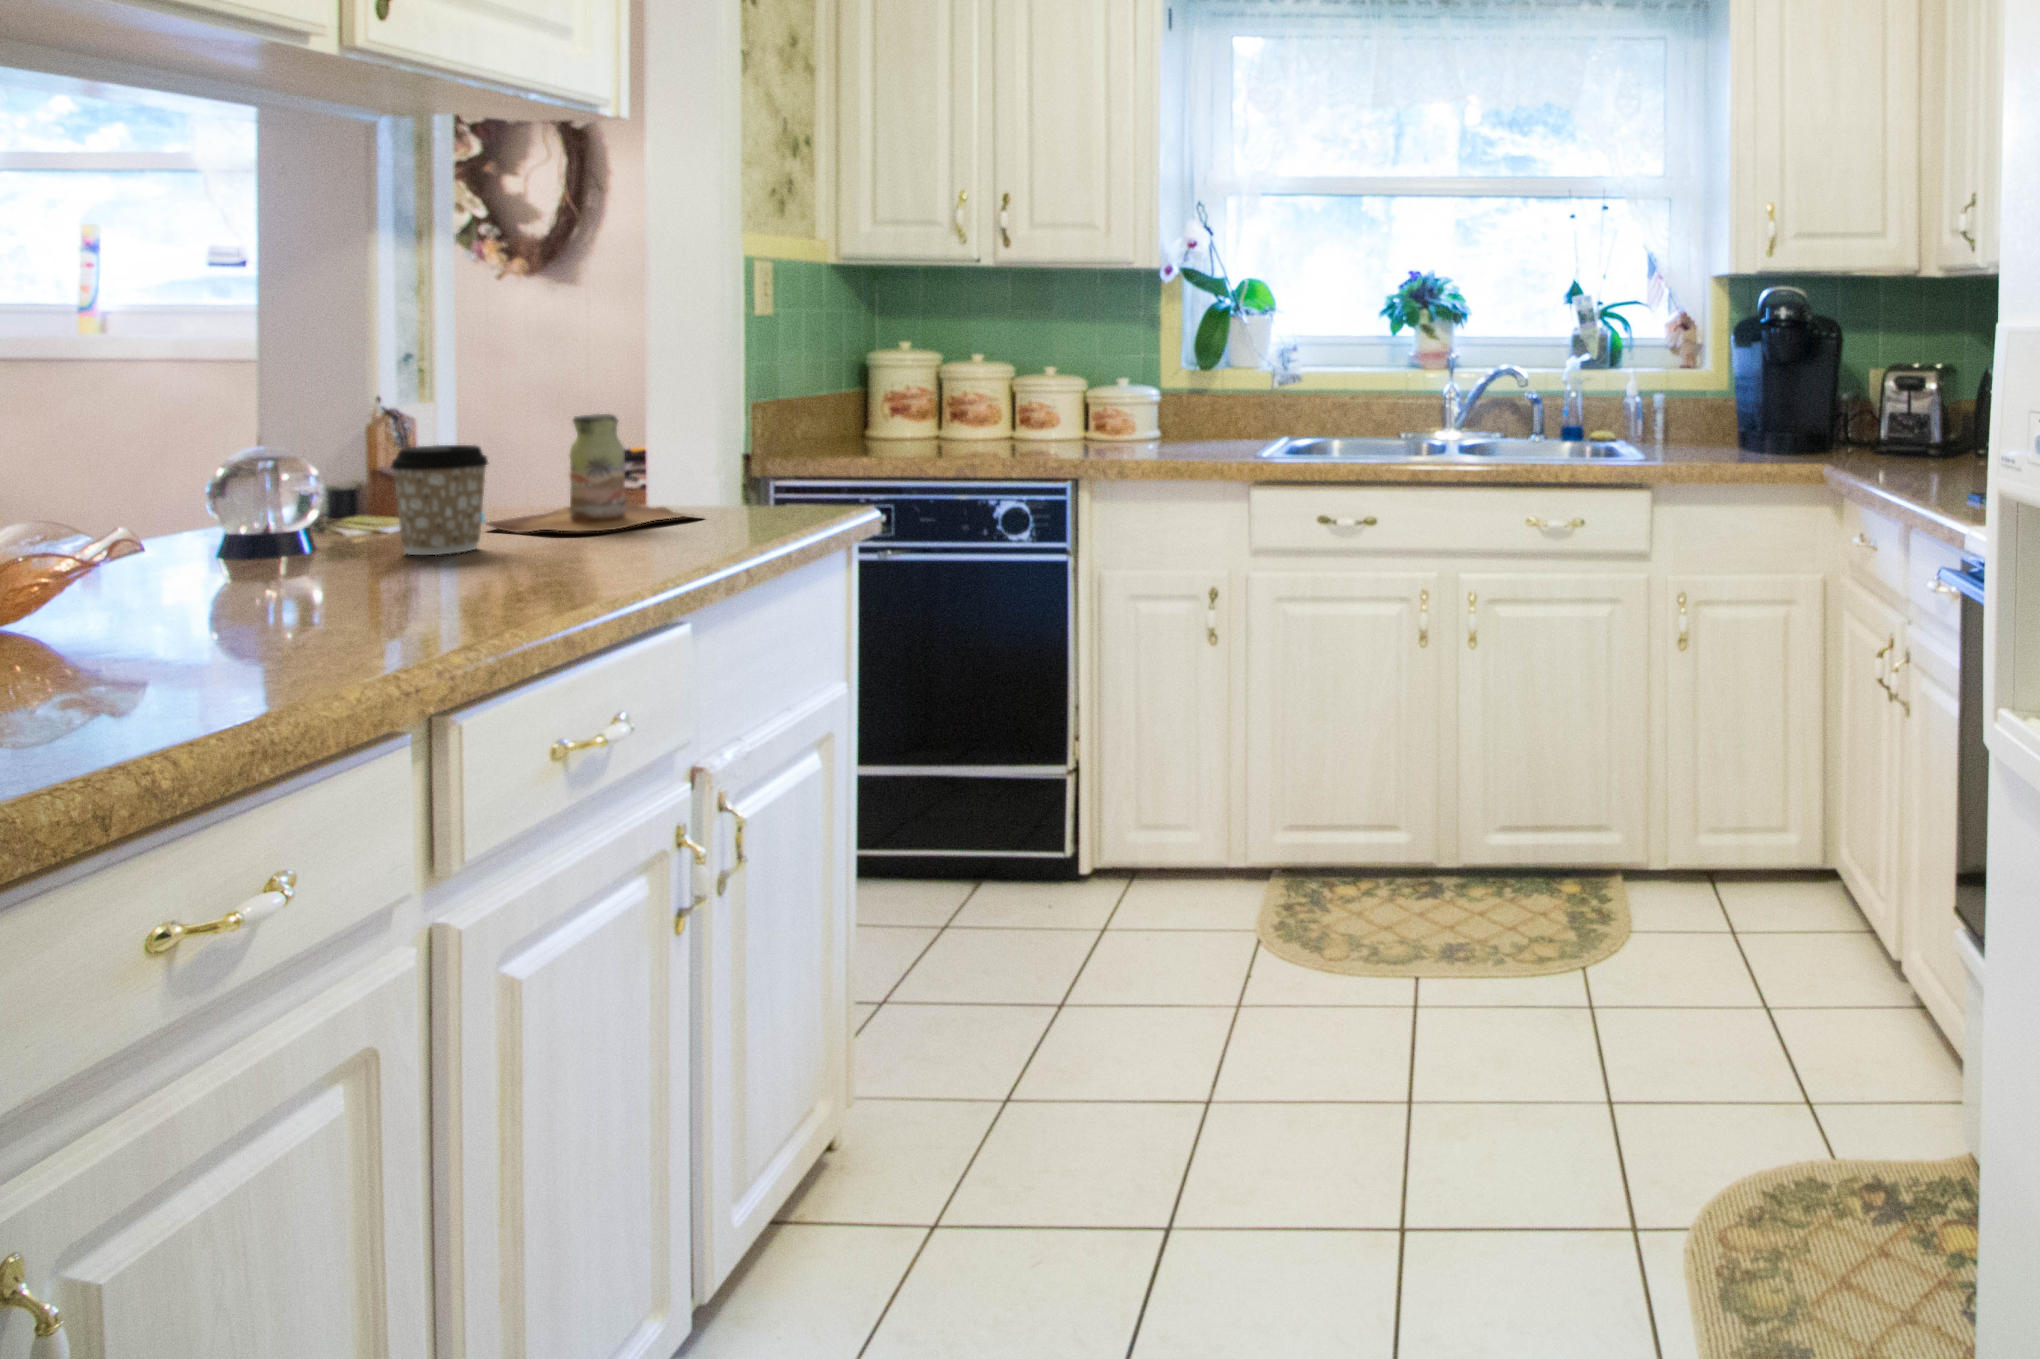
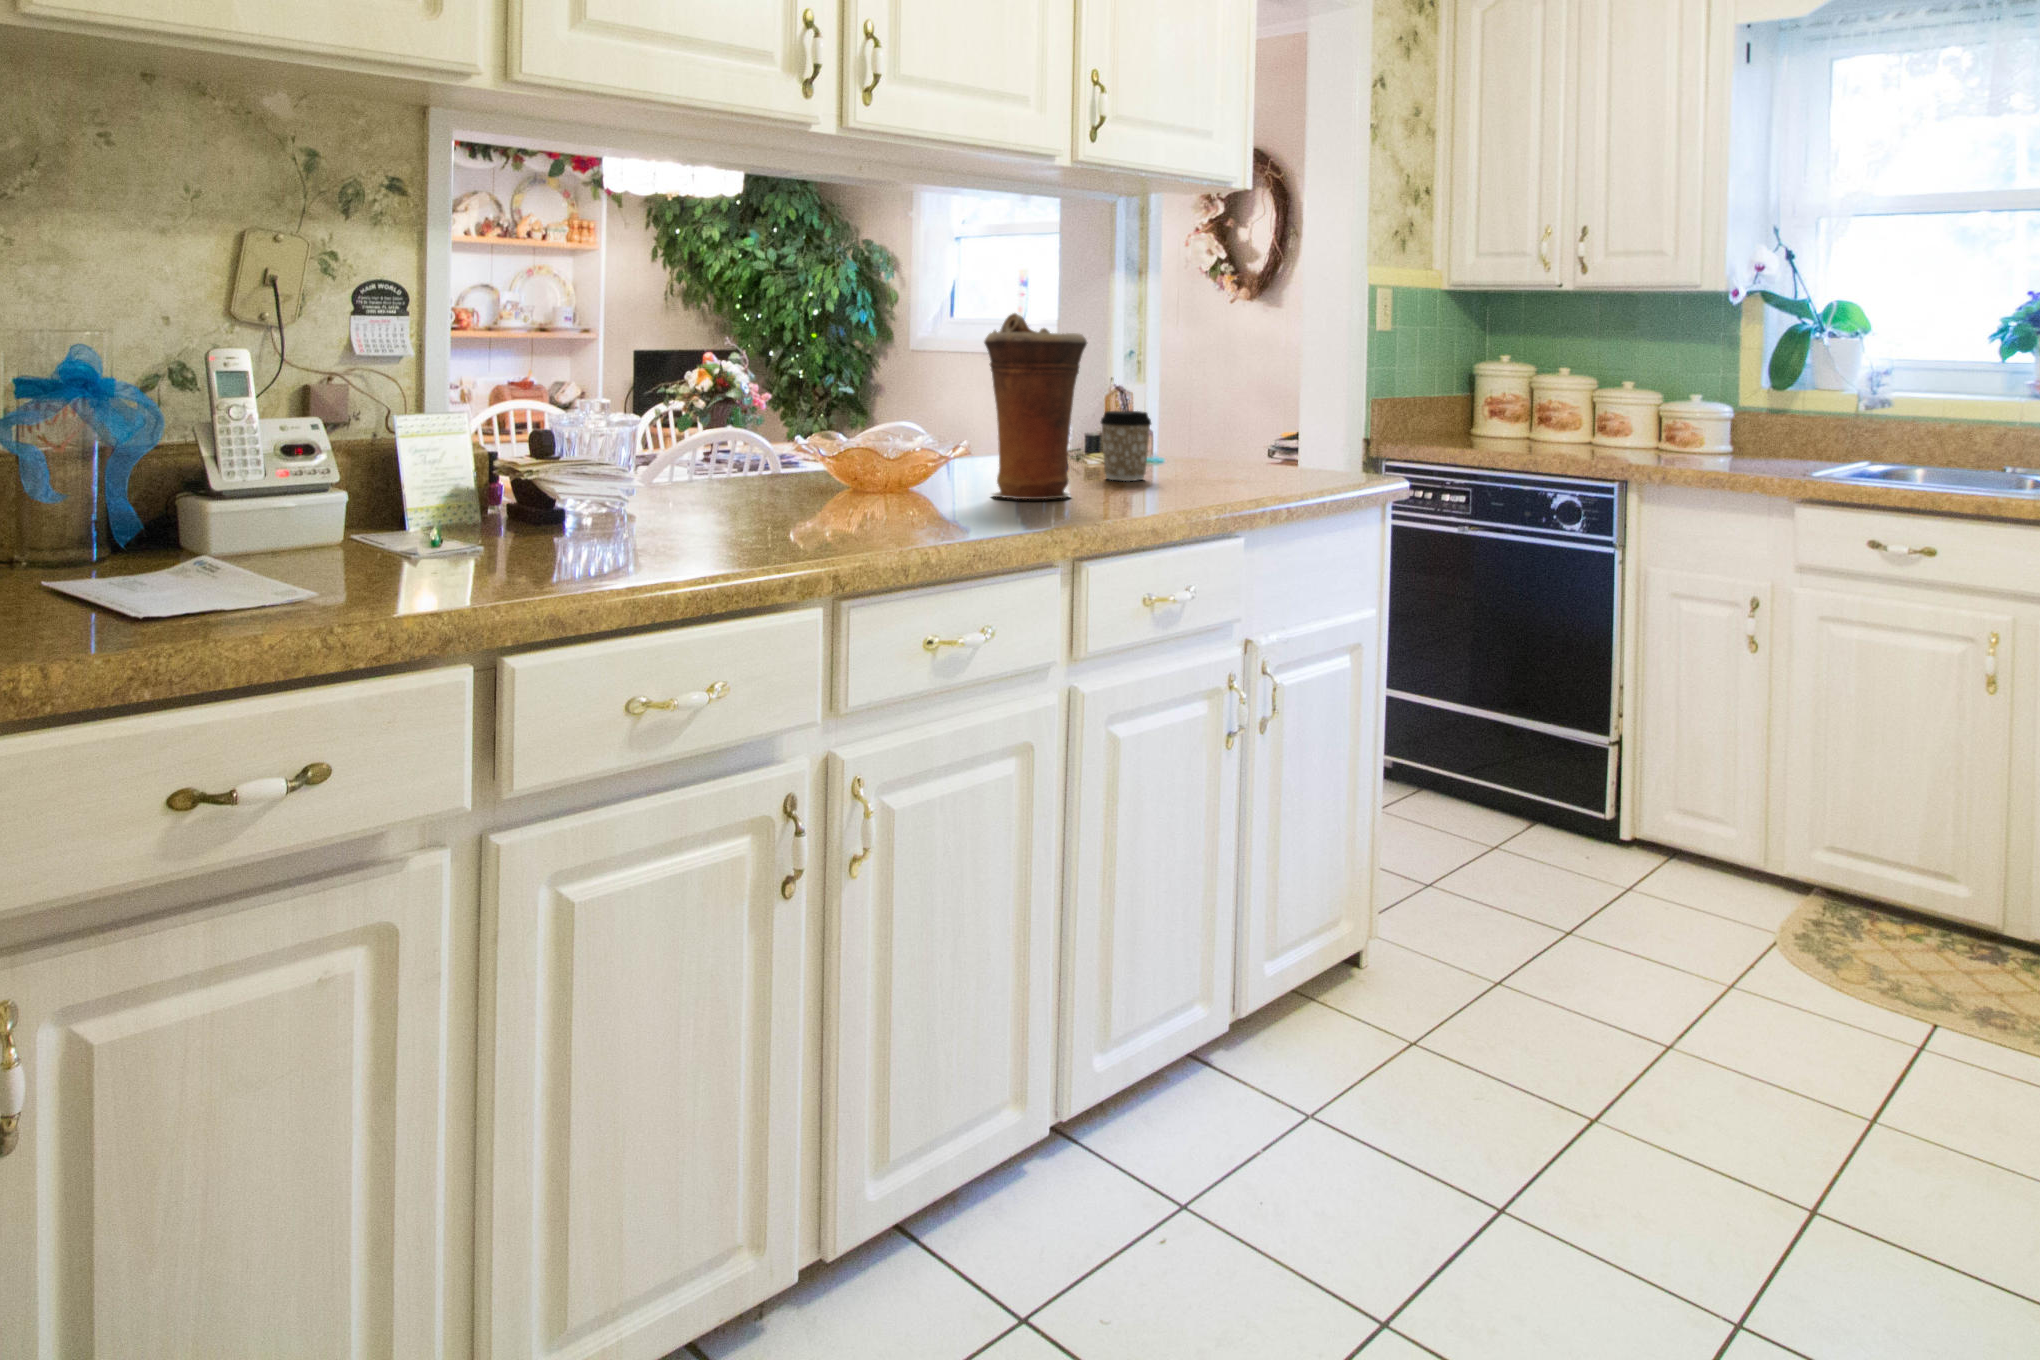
vase: none [170,290,396,614] -> present [984,313,1087,499]
bottle: present [486,414,694,533] -> none [1156,397,1288,477]

